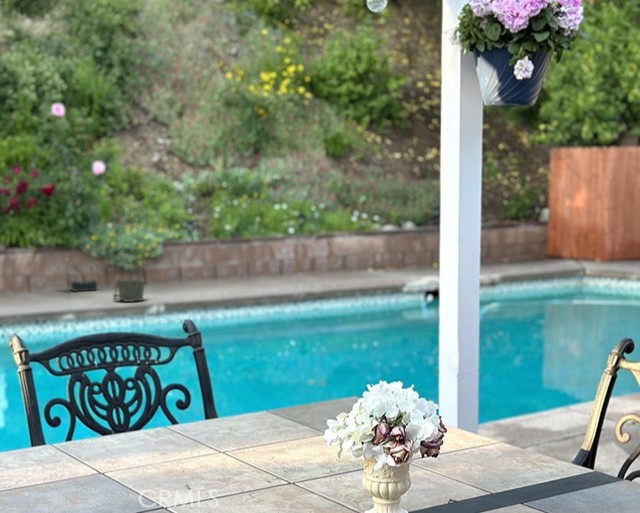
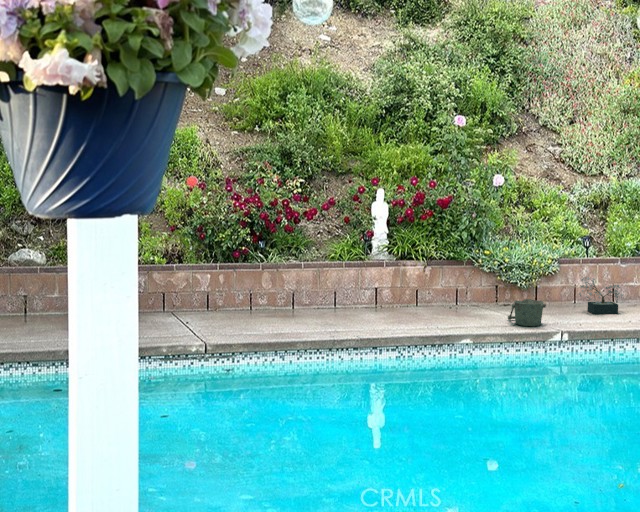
decorative plant: present [62,258,97,291] -> present [579,277,623,314]

